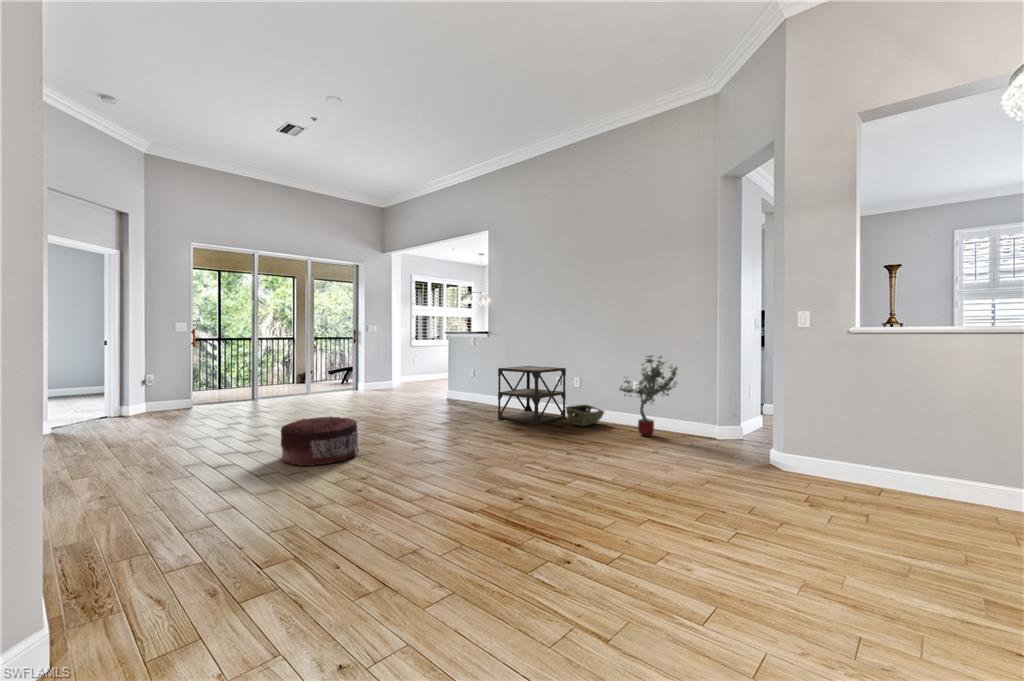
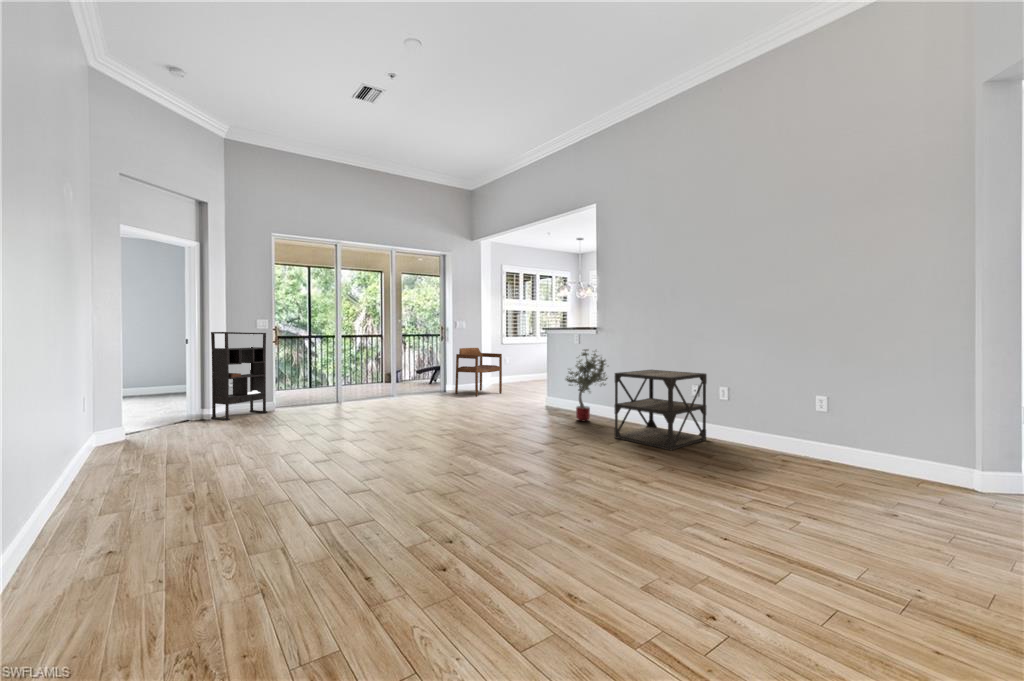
bookshelf: none [129,334,185,416] -> present [211,332,267,420]
armchair: none [366,350,410,394] -> present [455,348,502,397]
potted tree: present [619,355,678,436] -> present [566,349,608,421]
woven basket: present [566,405,604,426] -> none [713,424,771,457]
pouf: present [281,416,359,466] -> none [334,439,438,516]

